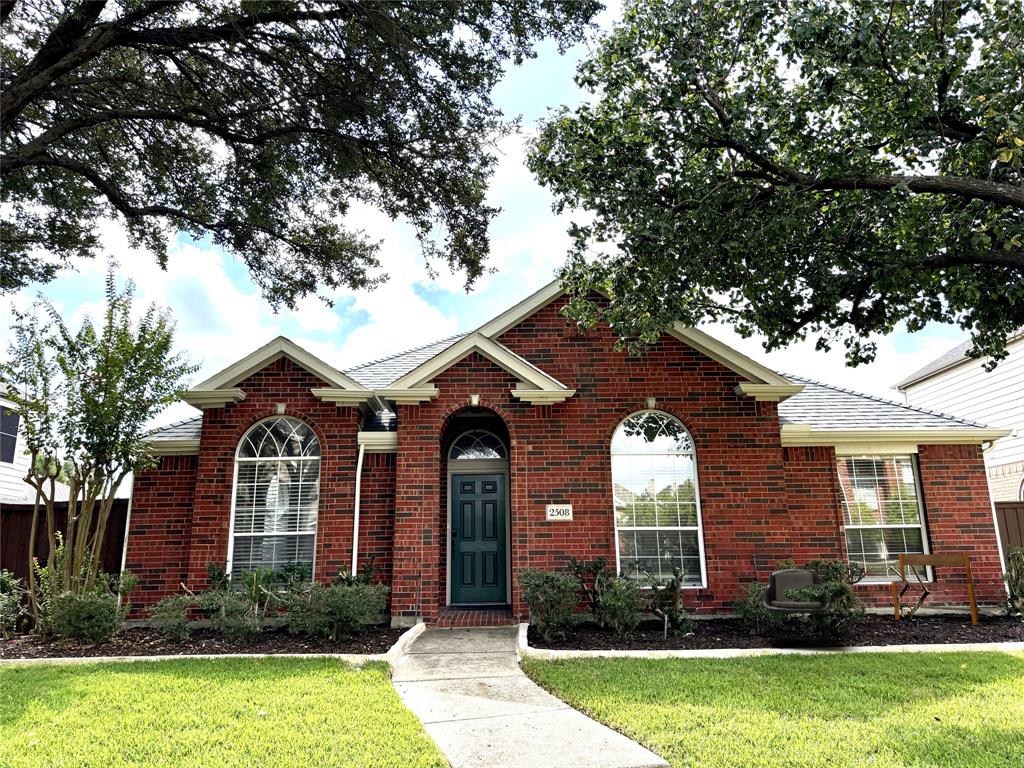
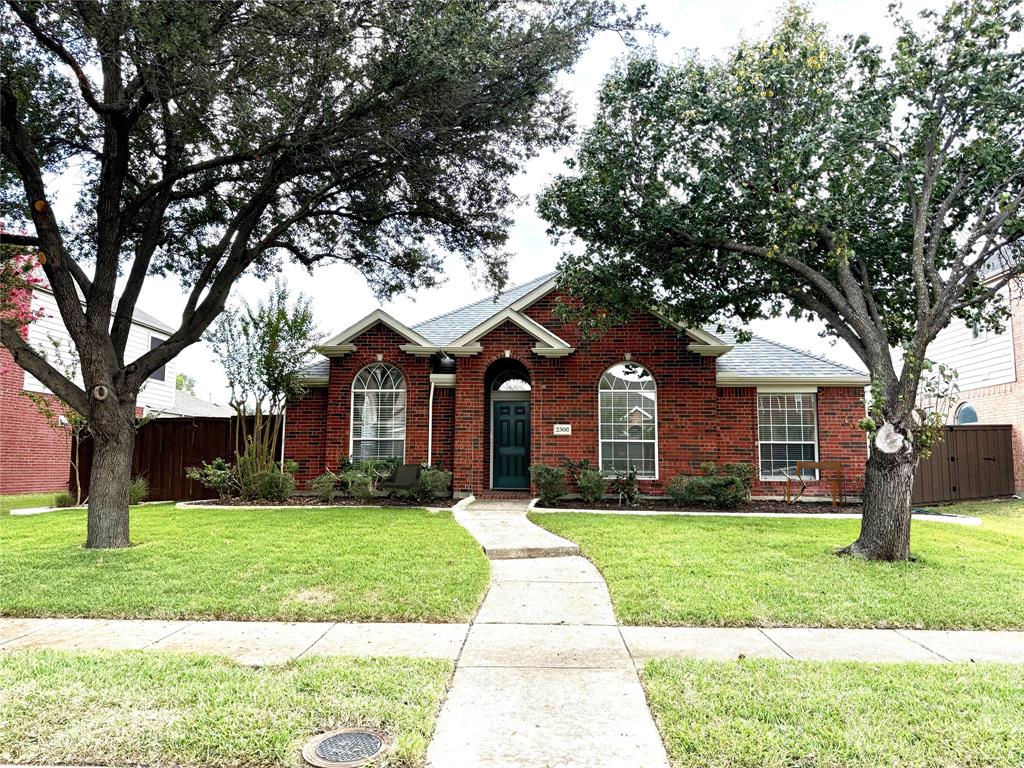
lounge chair: present [762,569,831,648] -> present [379,464,422,508]

